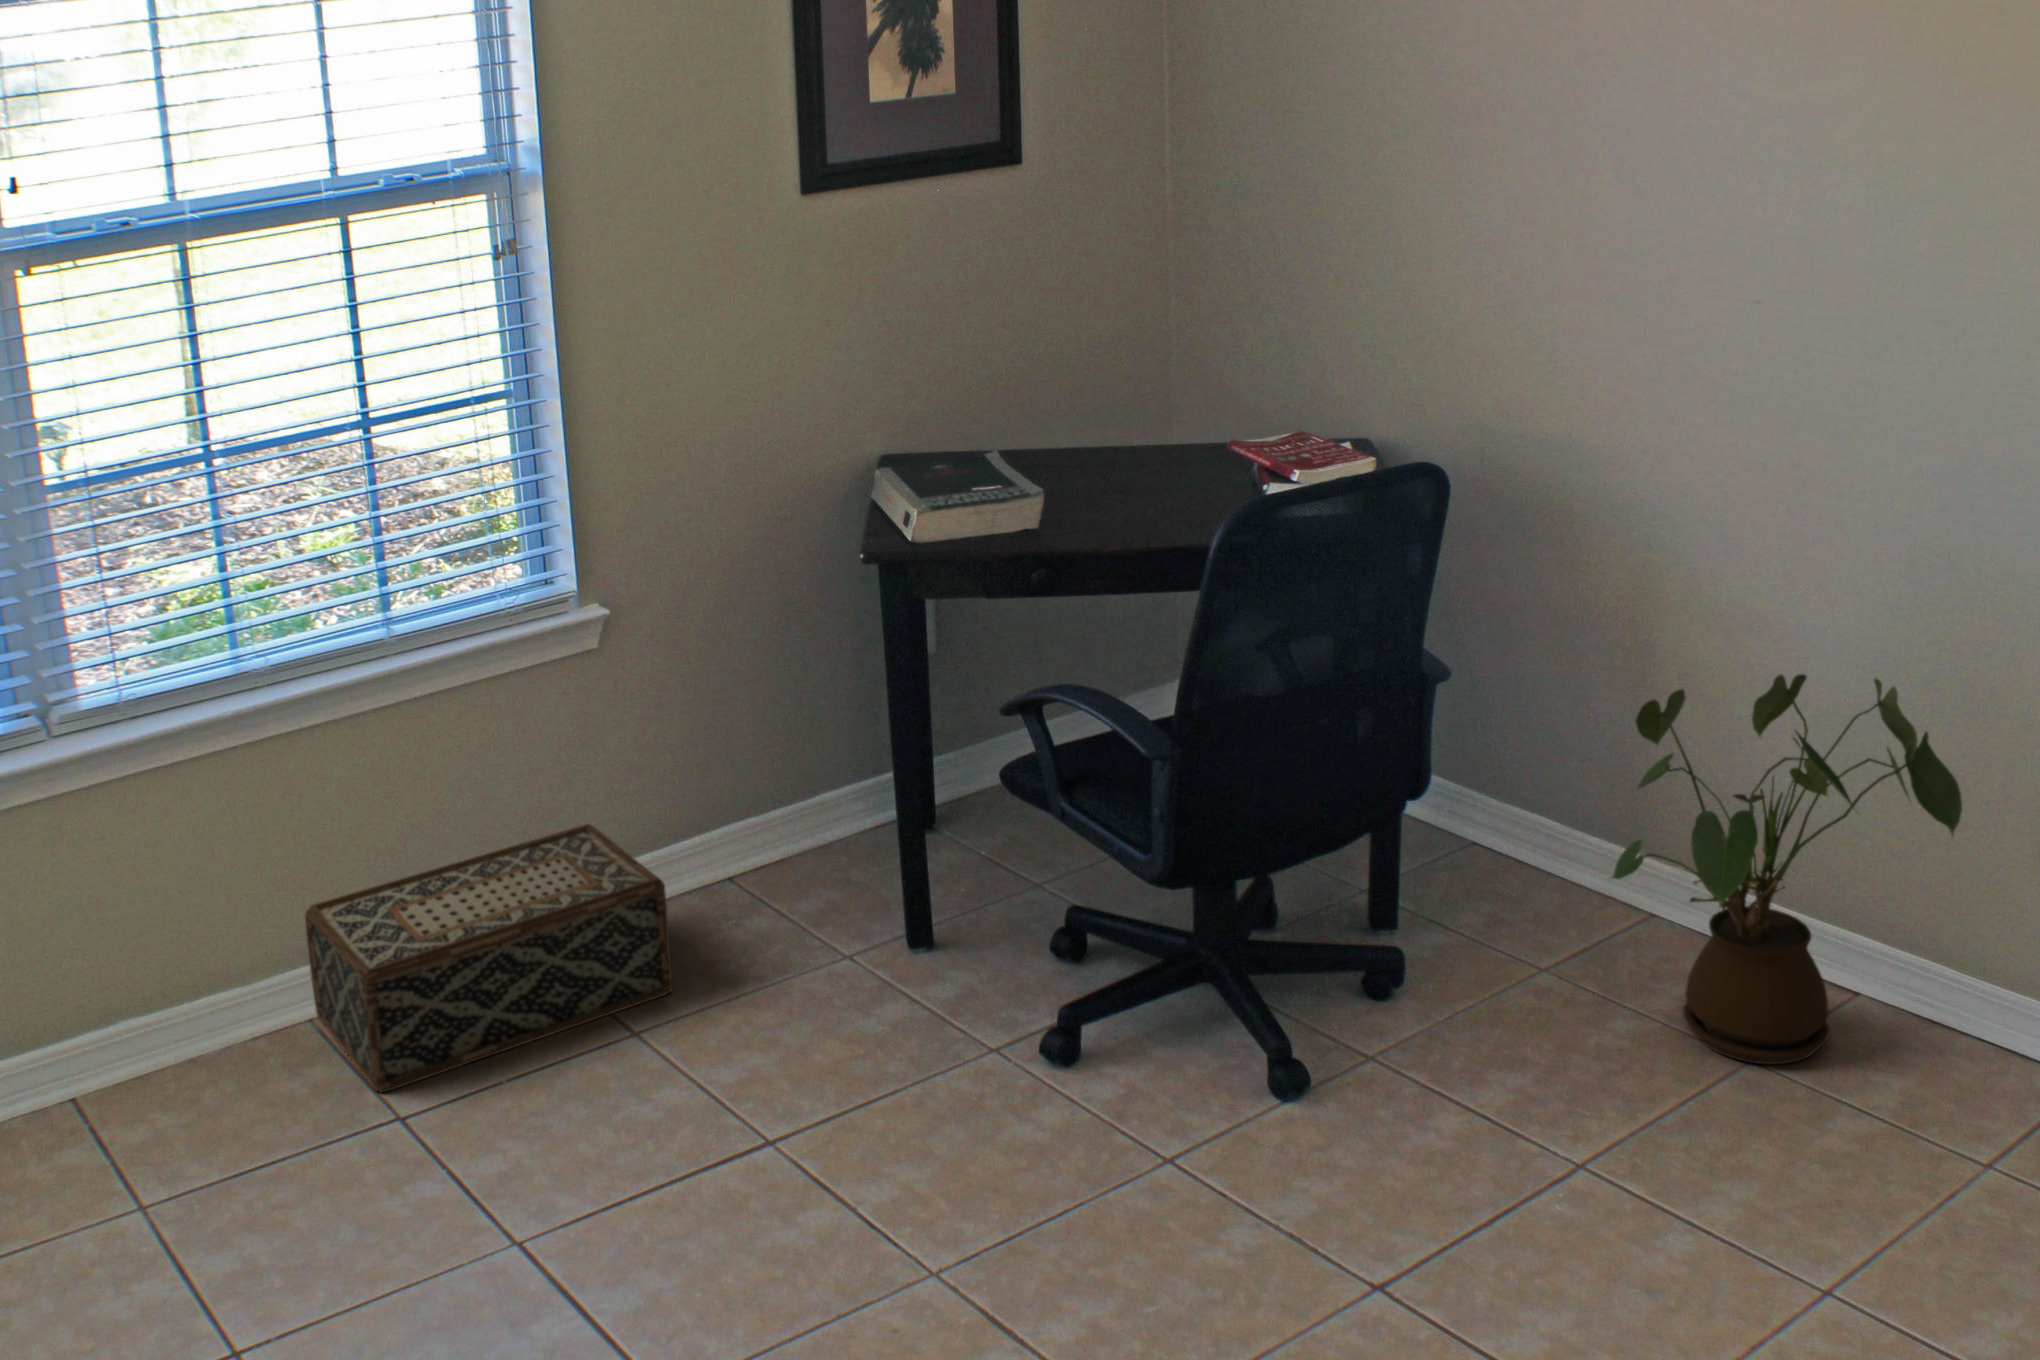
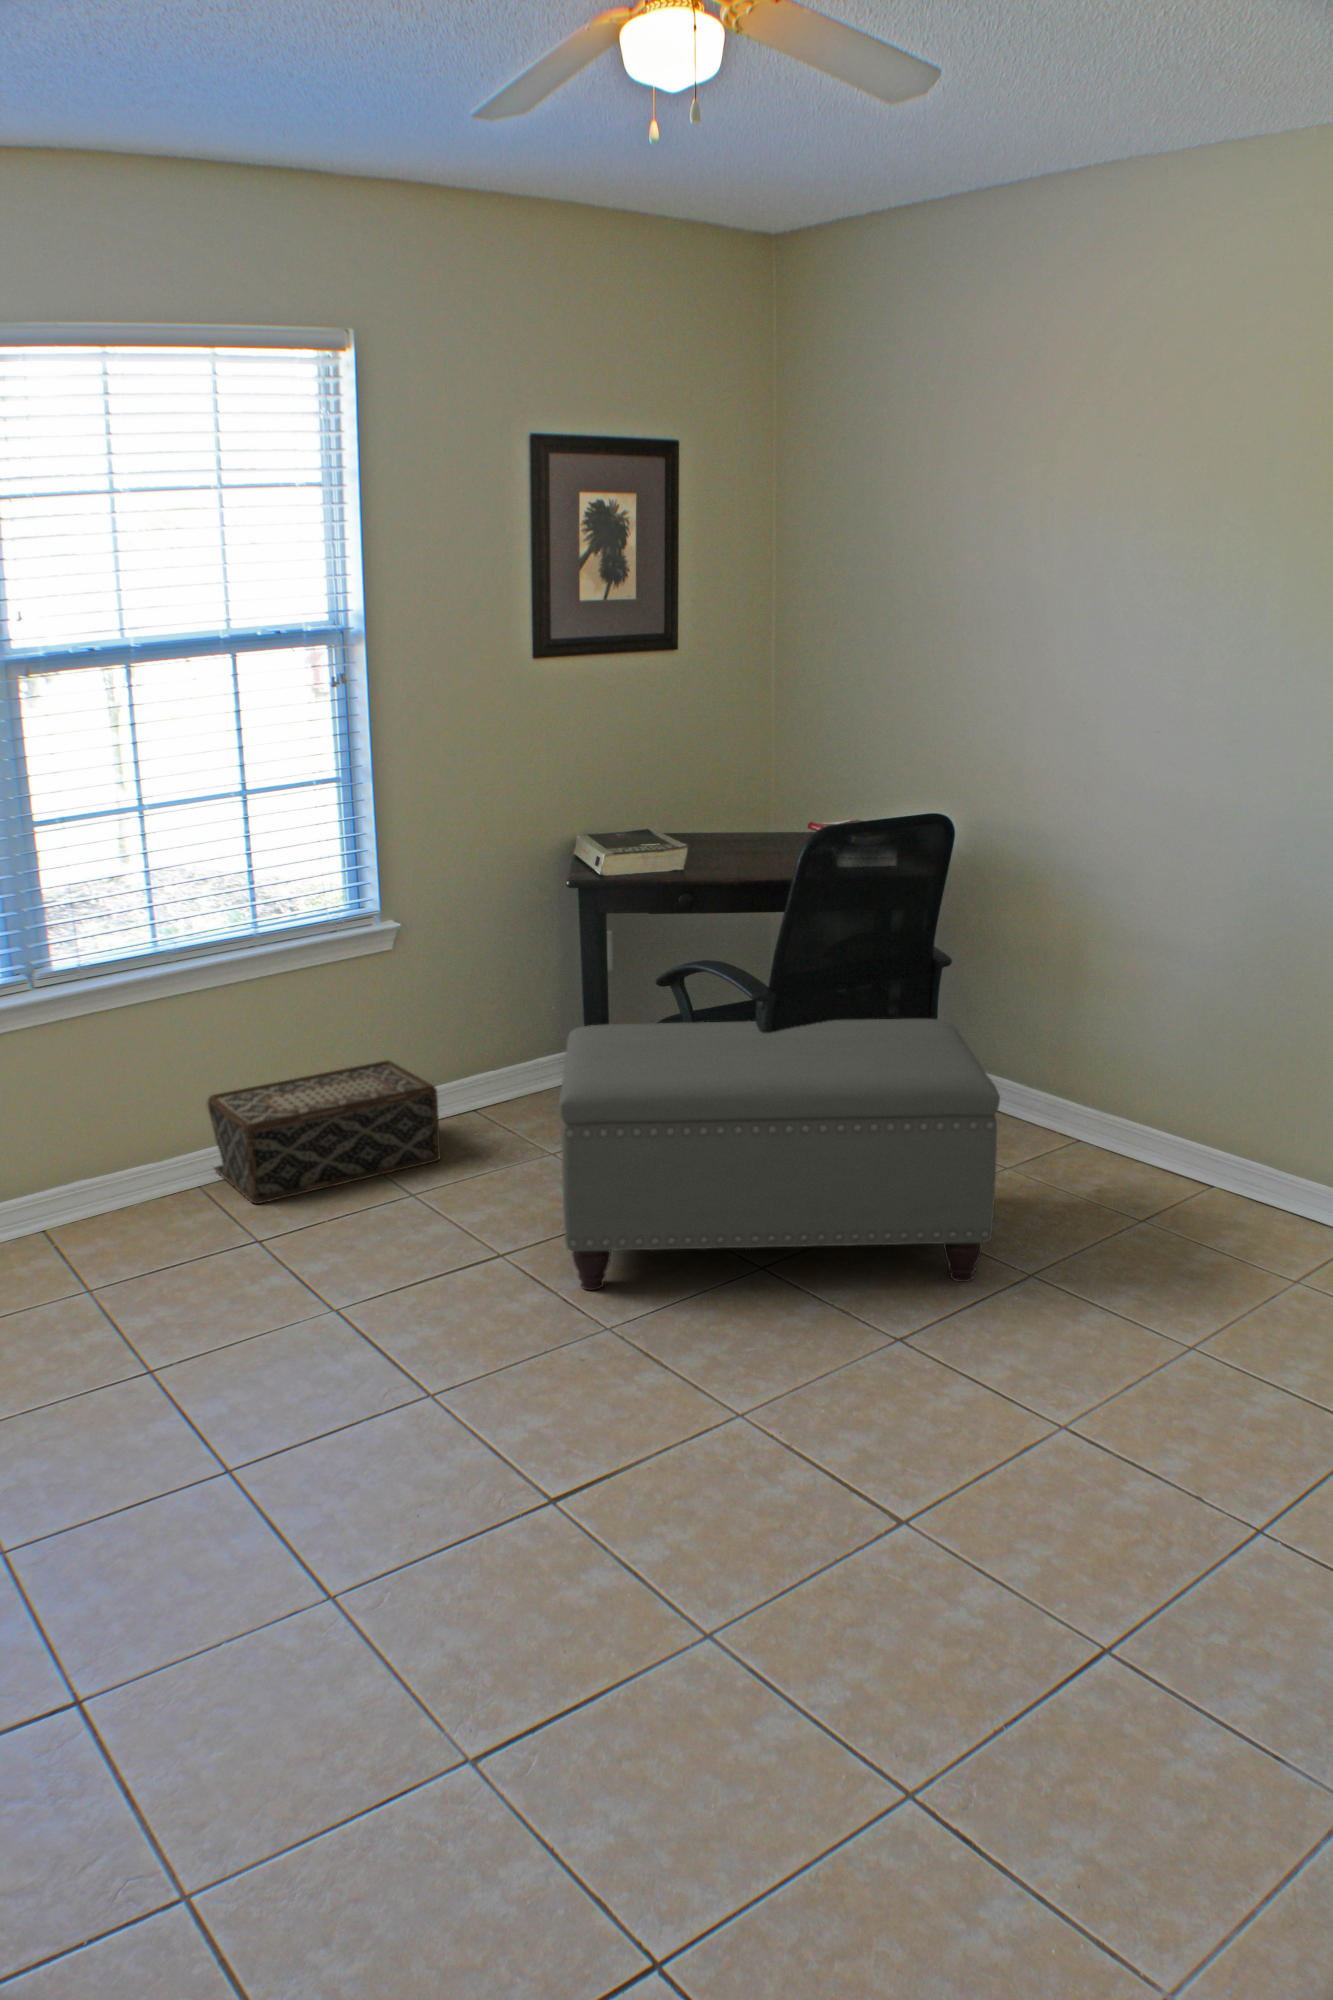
house plant: present [1612,674,1962,1064] -> none [1032,956,1247,1199]
ottoman: none [862,791,1583,1284] -> present [559,1019,1000,1290]

